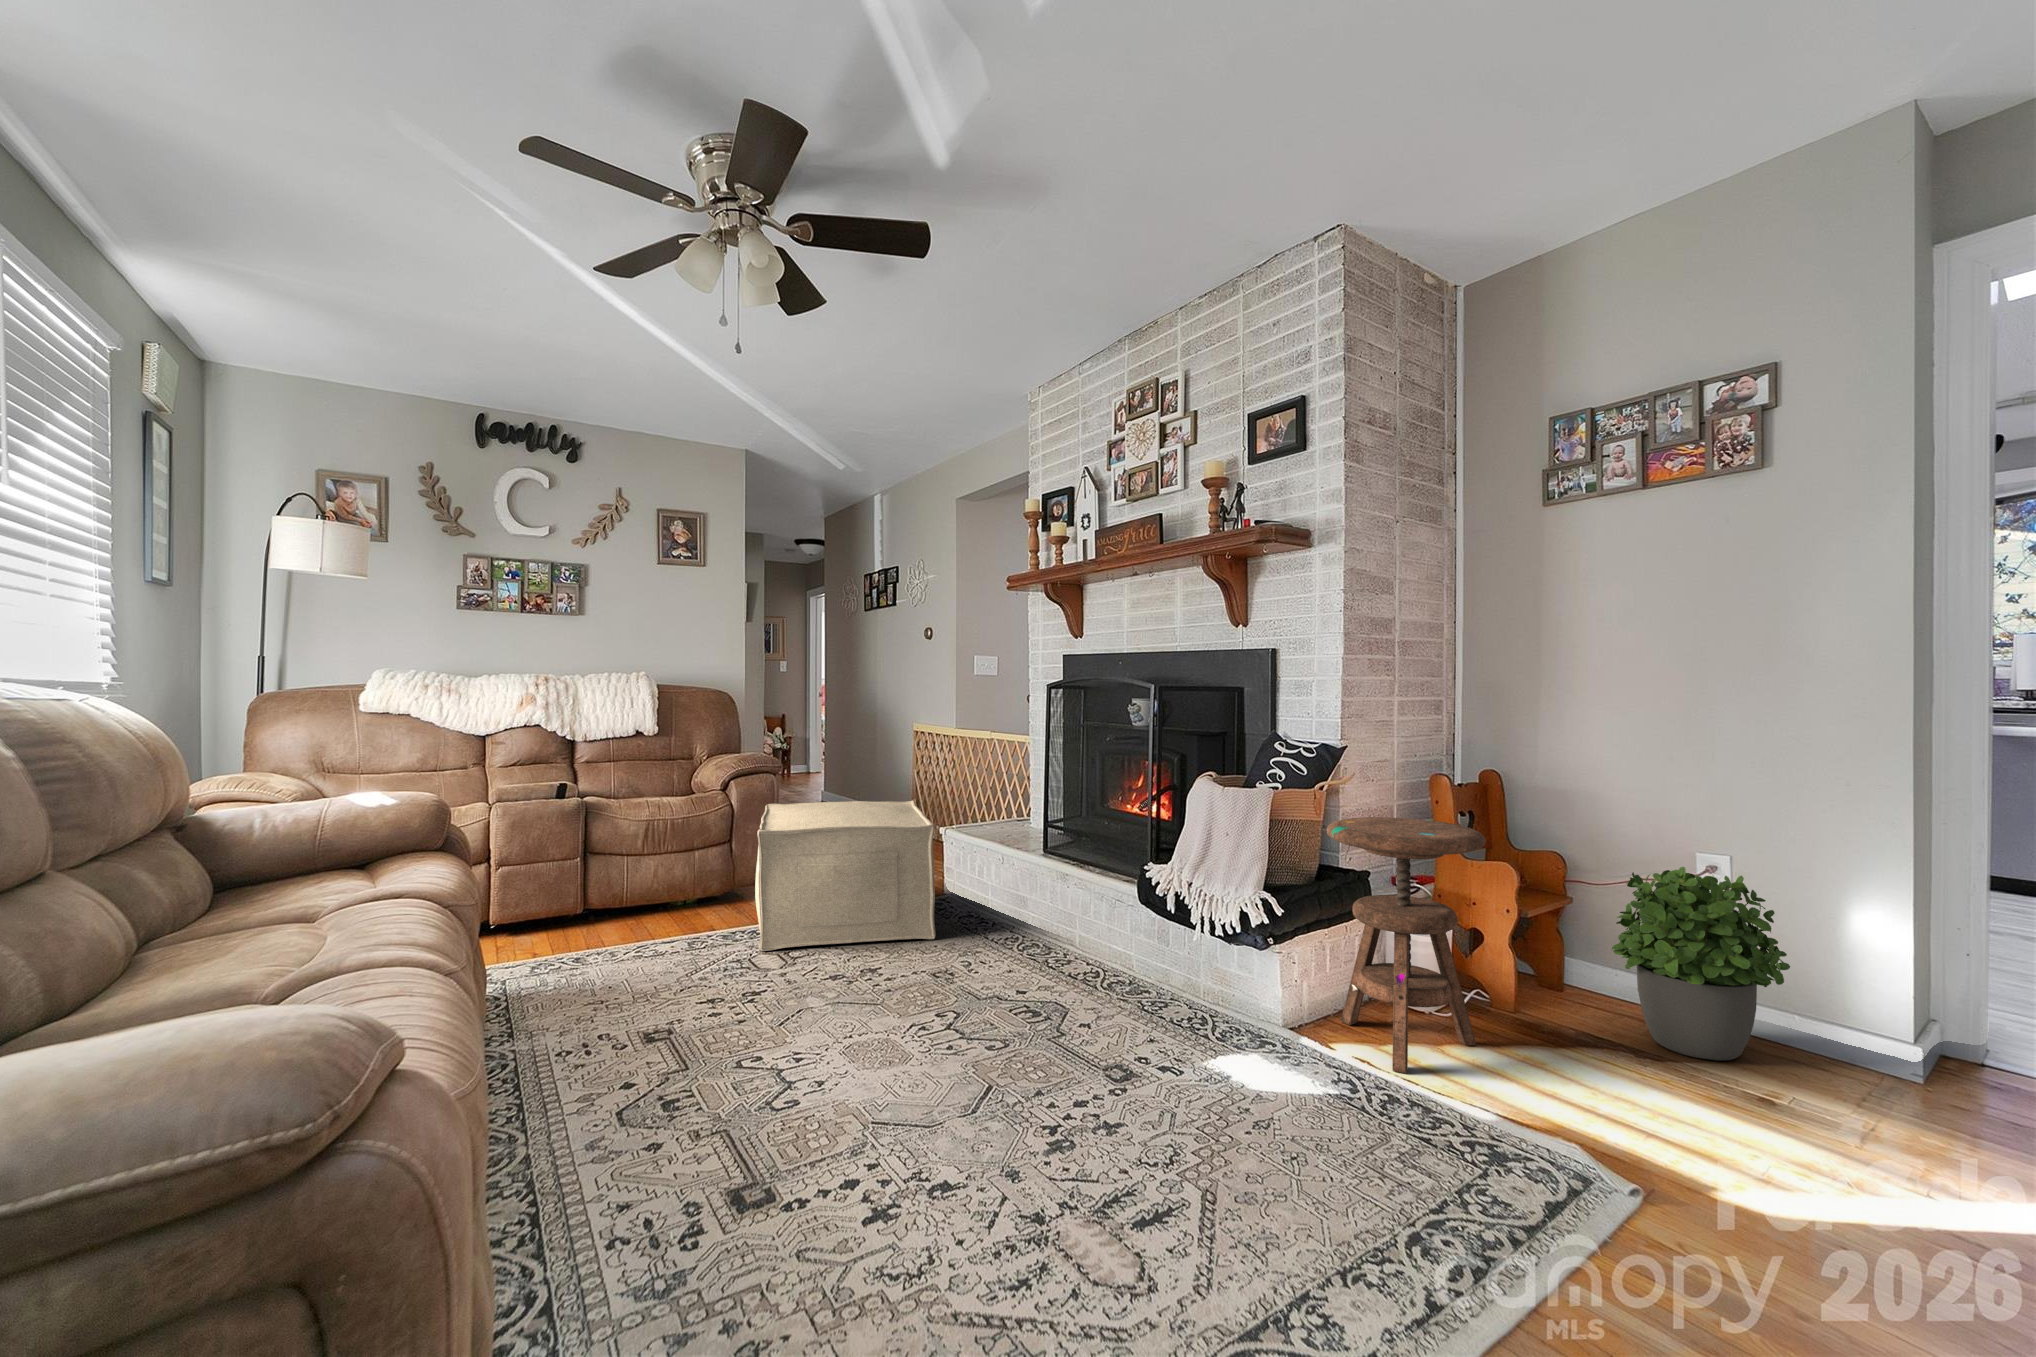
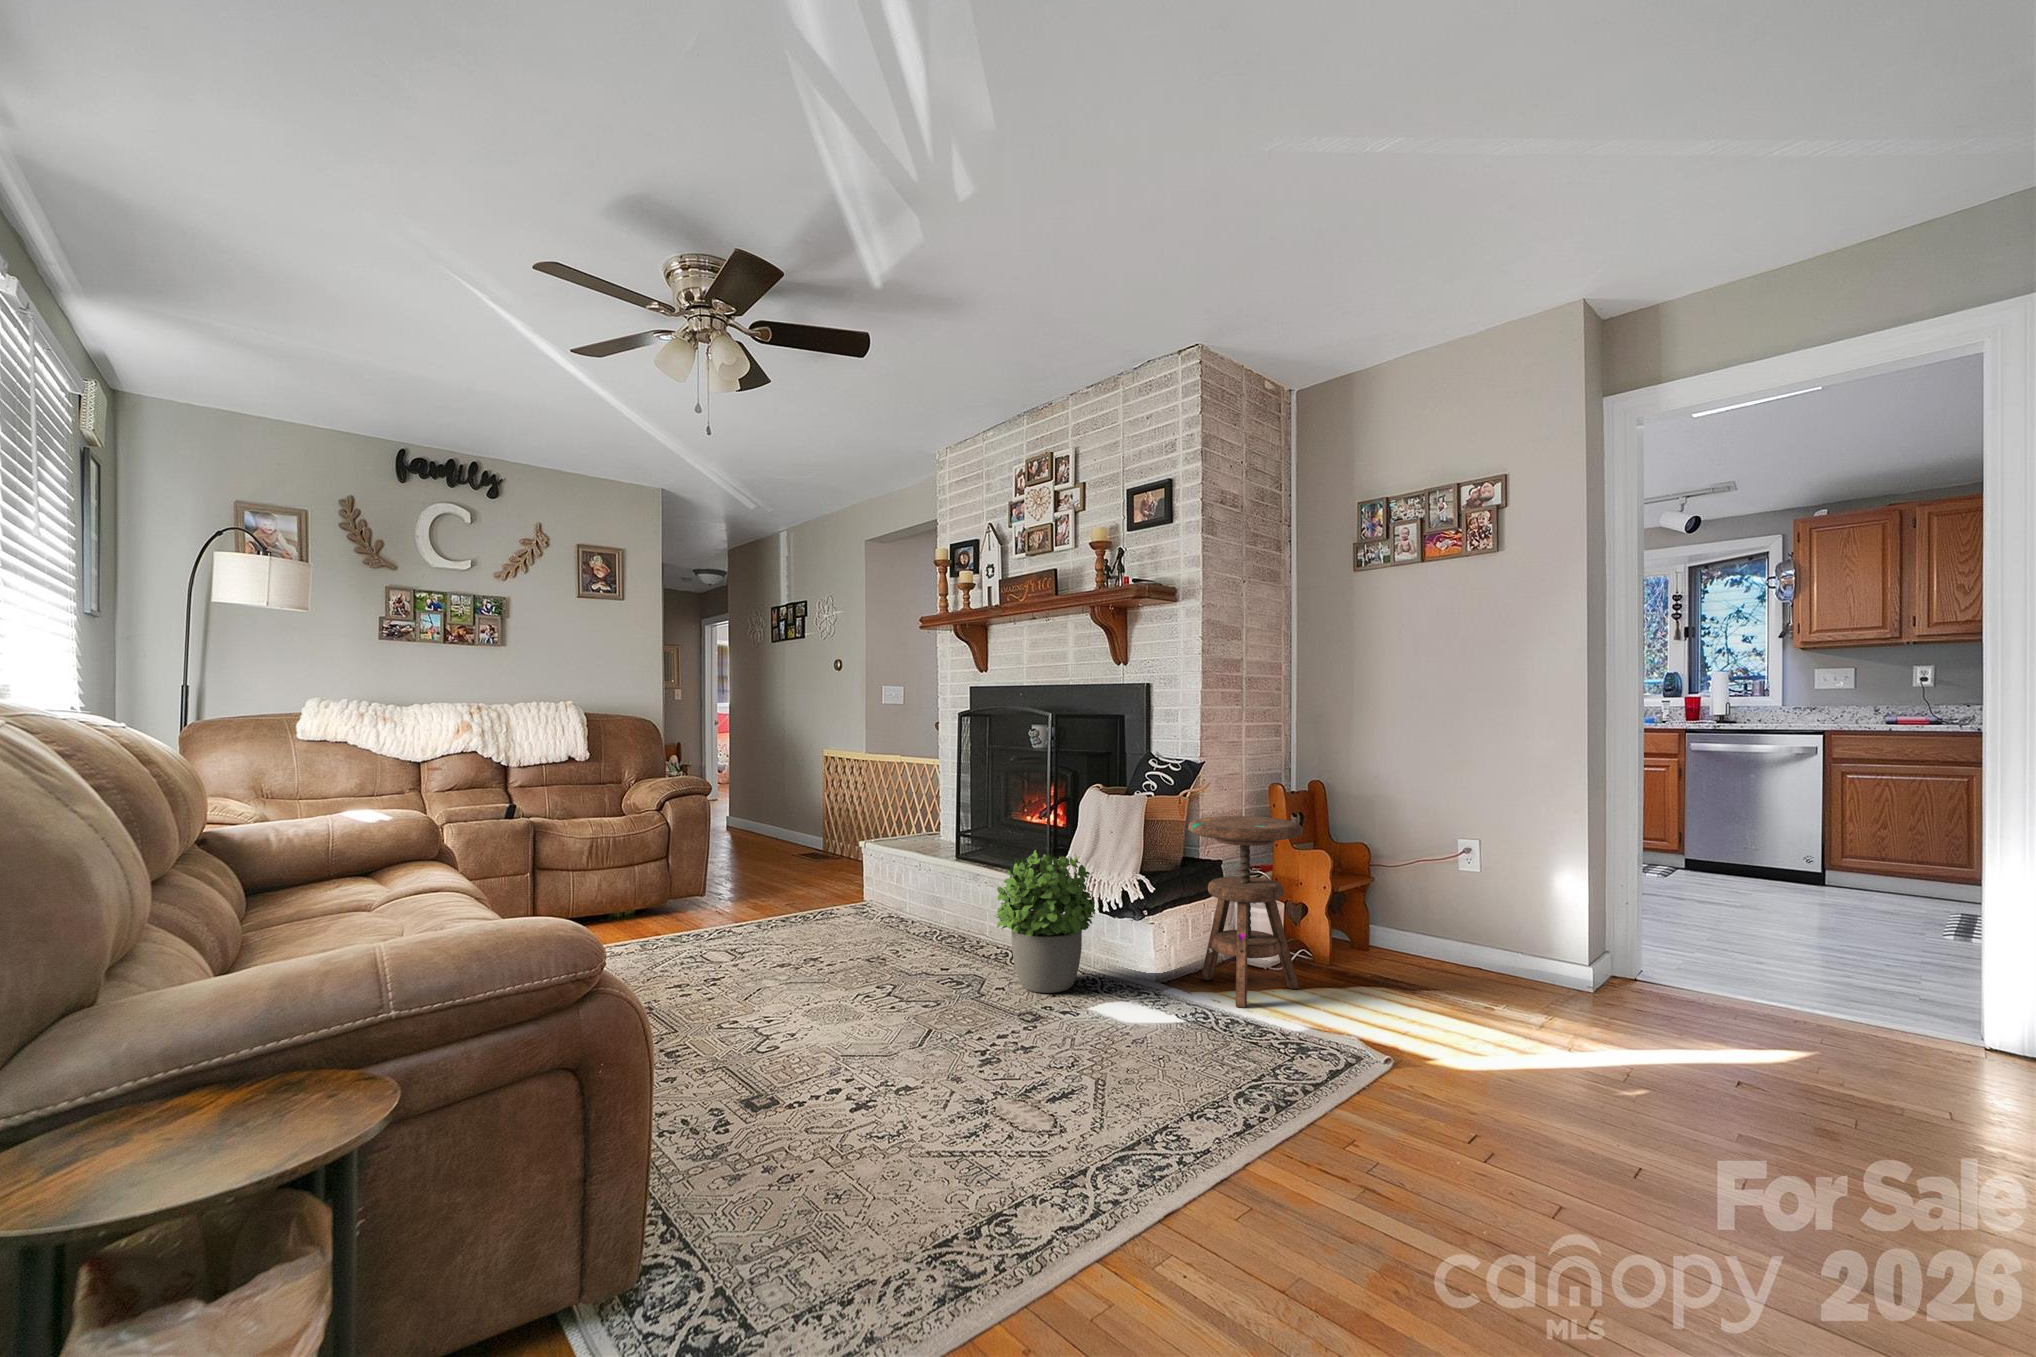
ottoman: present [755,800,936,951] -> none [699,817,864,951]
potted plant: present [1611,867,1790,1061] -> present [996,850,1095,993]

